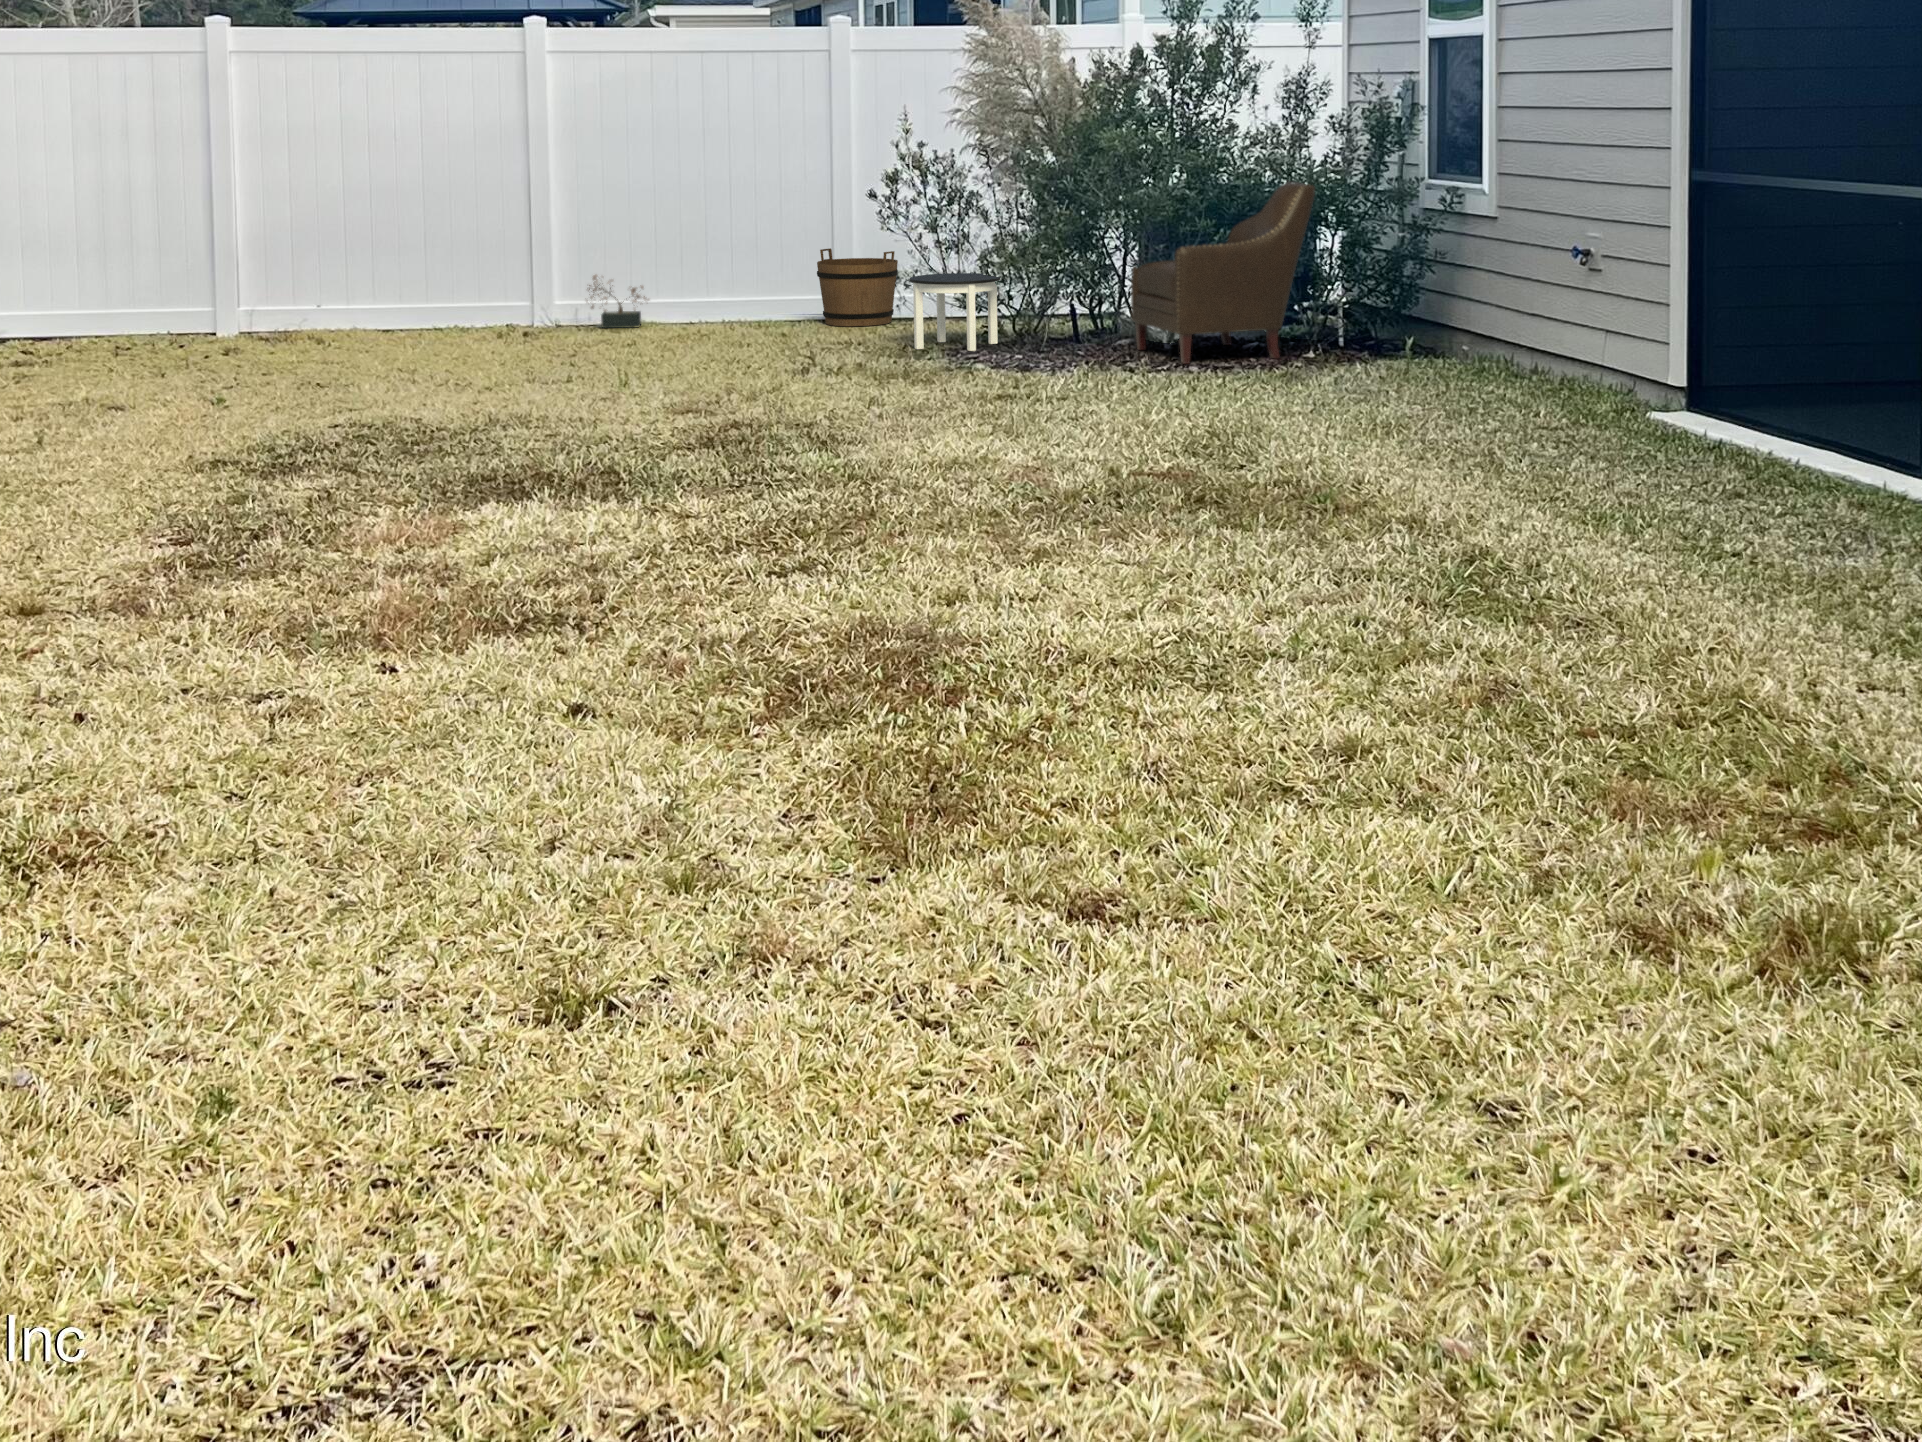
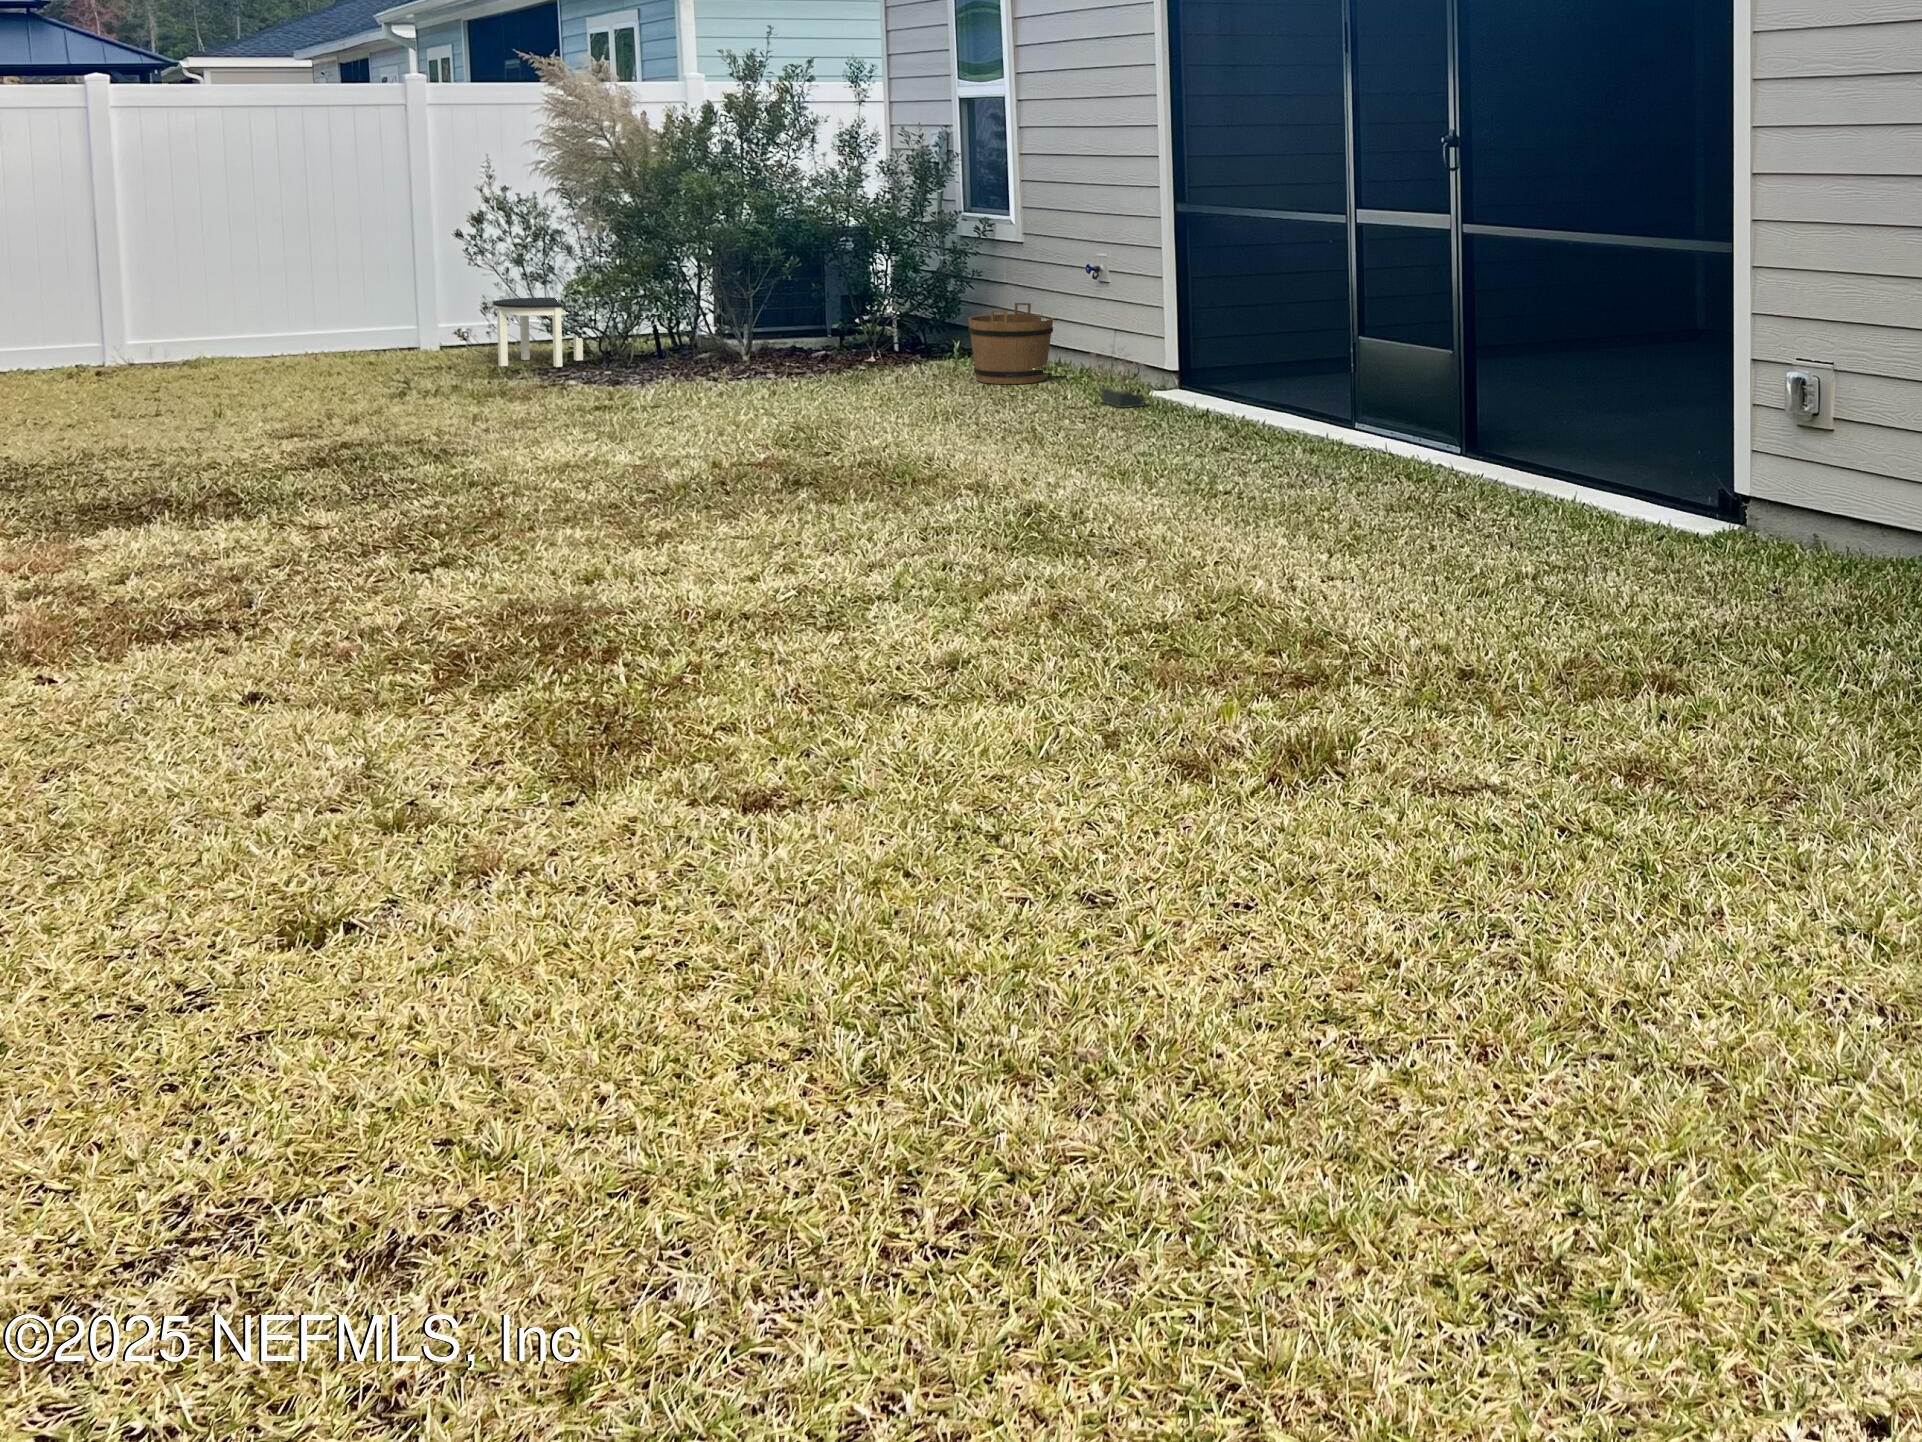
chair: present [1131,182,1315,364] -> none [714,219,881,374]
bucket: present [817,248,898,326] -> present [968,303,1053,384]
decorative plant: present [587,275,649,328] -> present [1091,345,1147,408]

